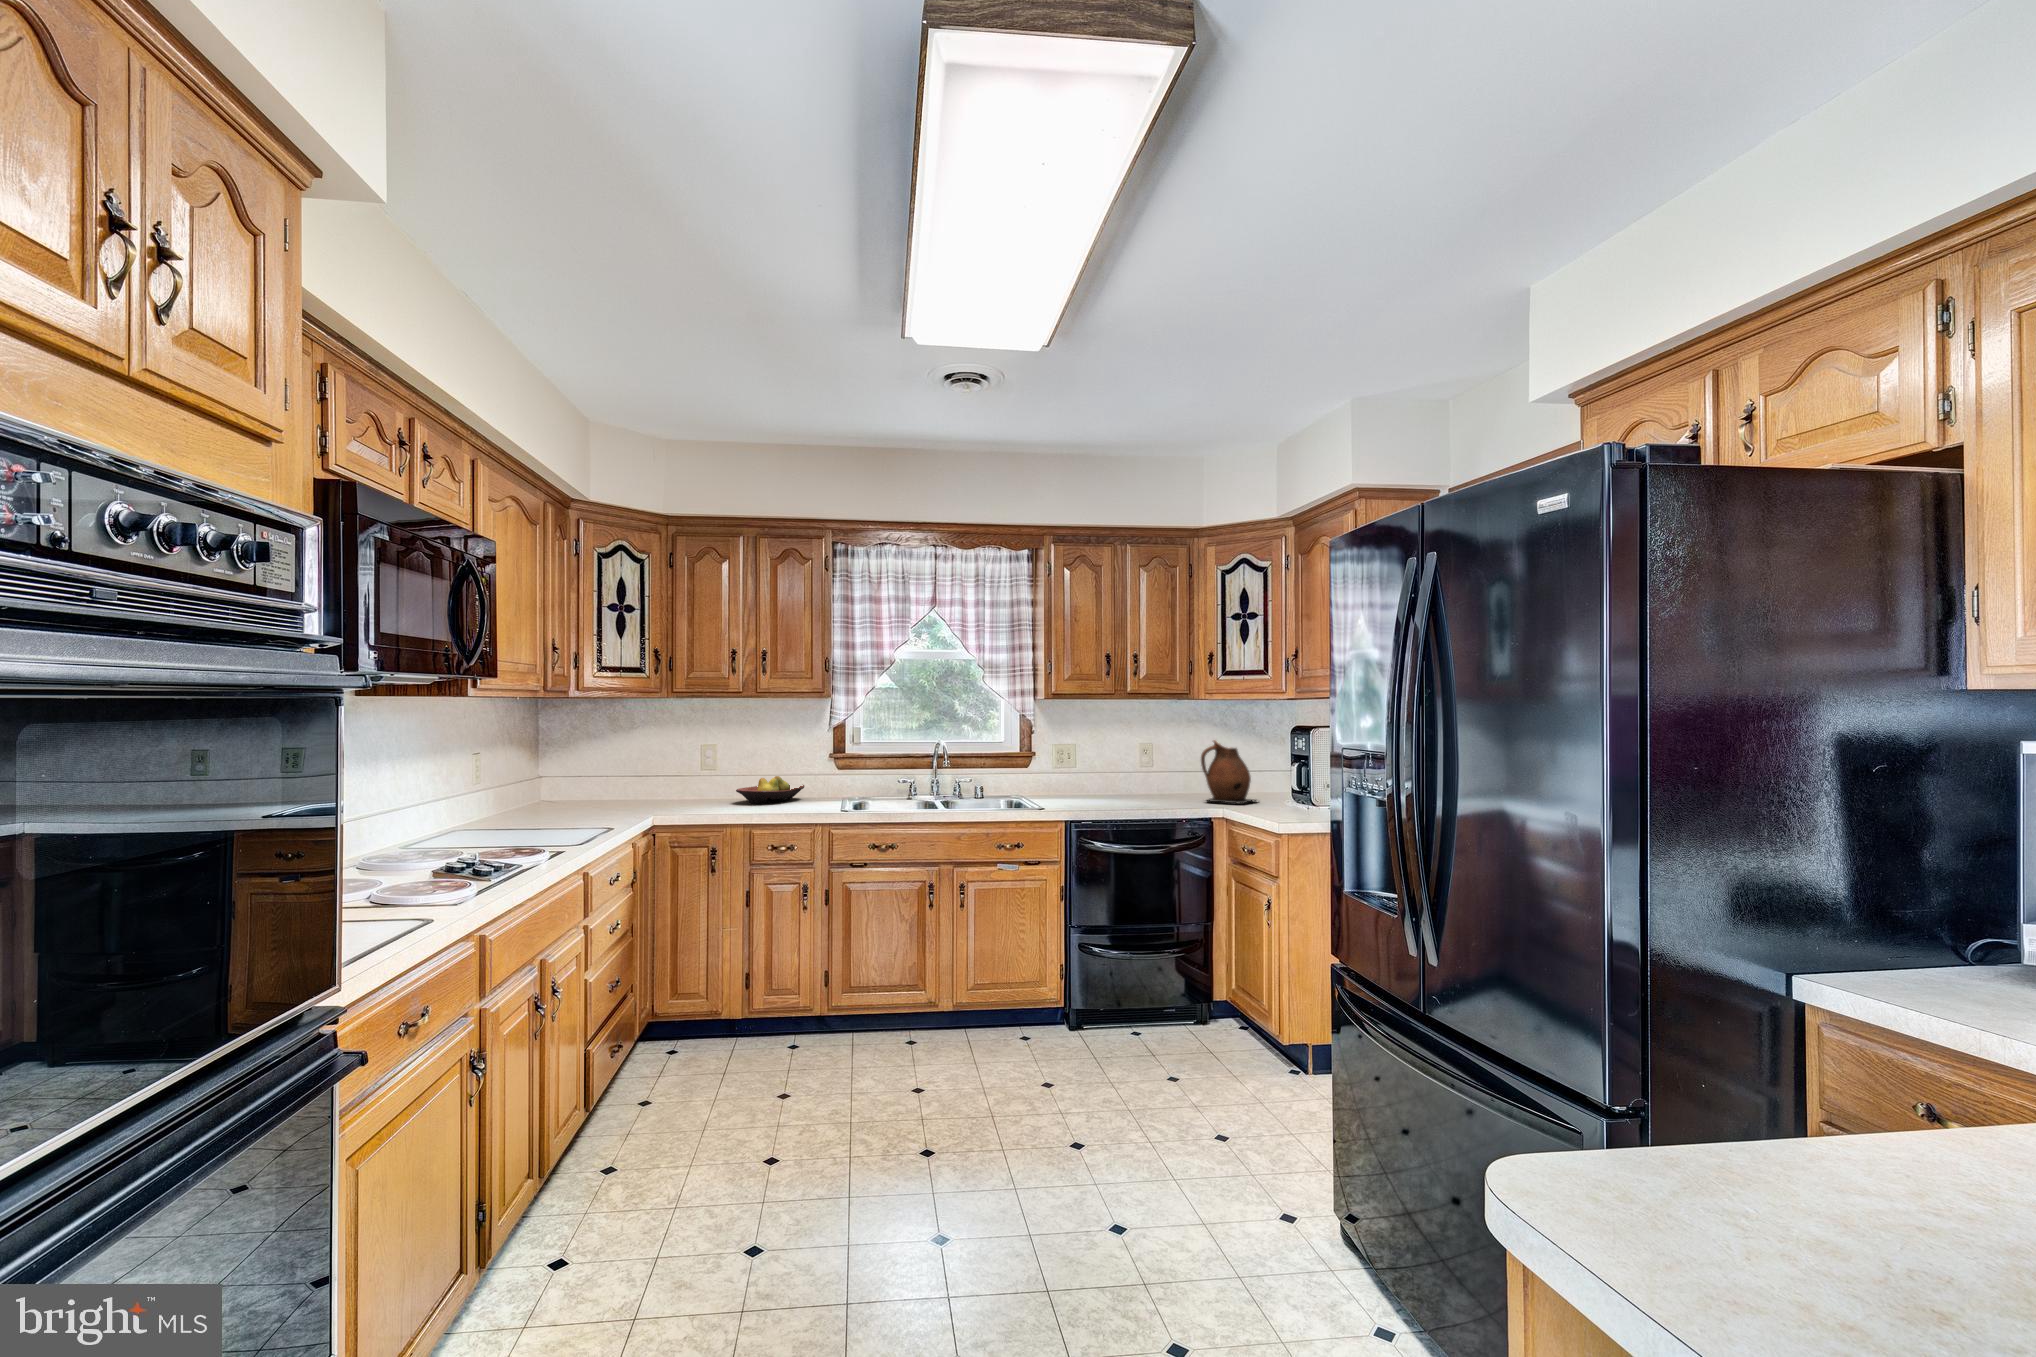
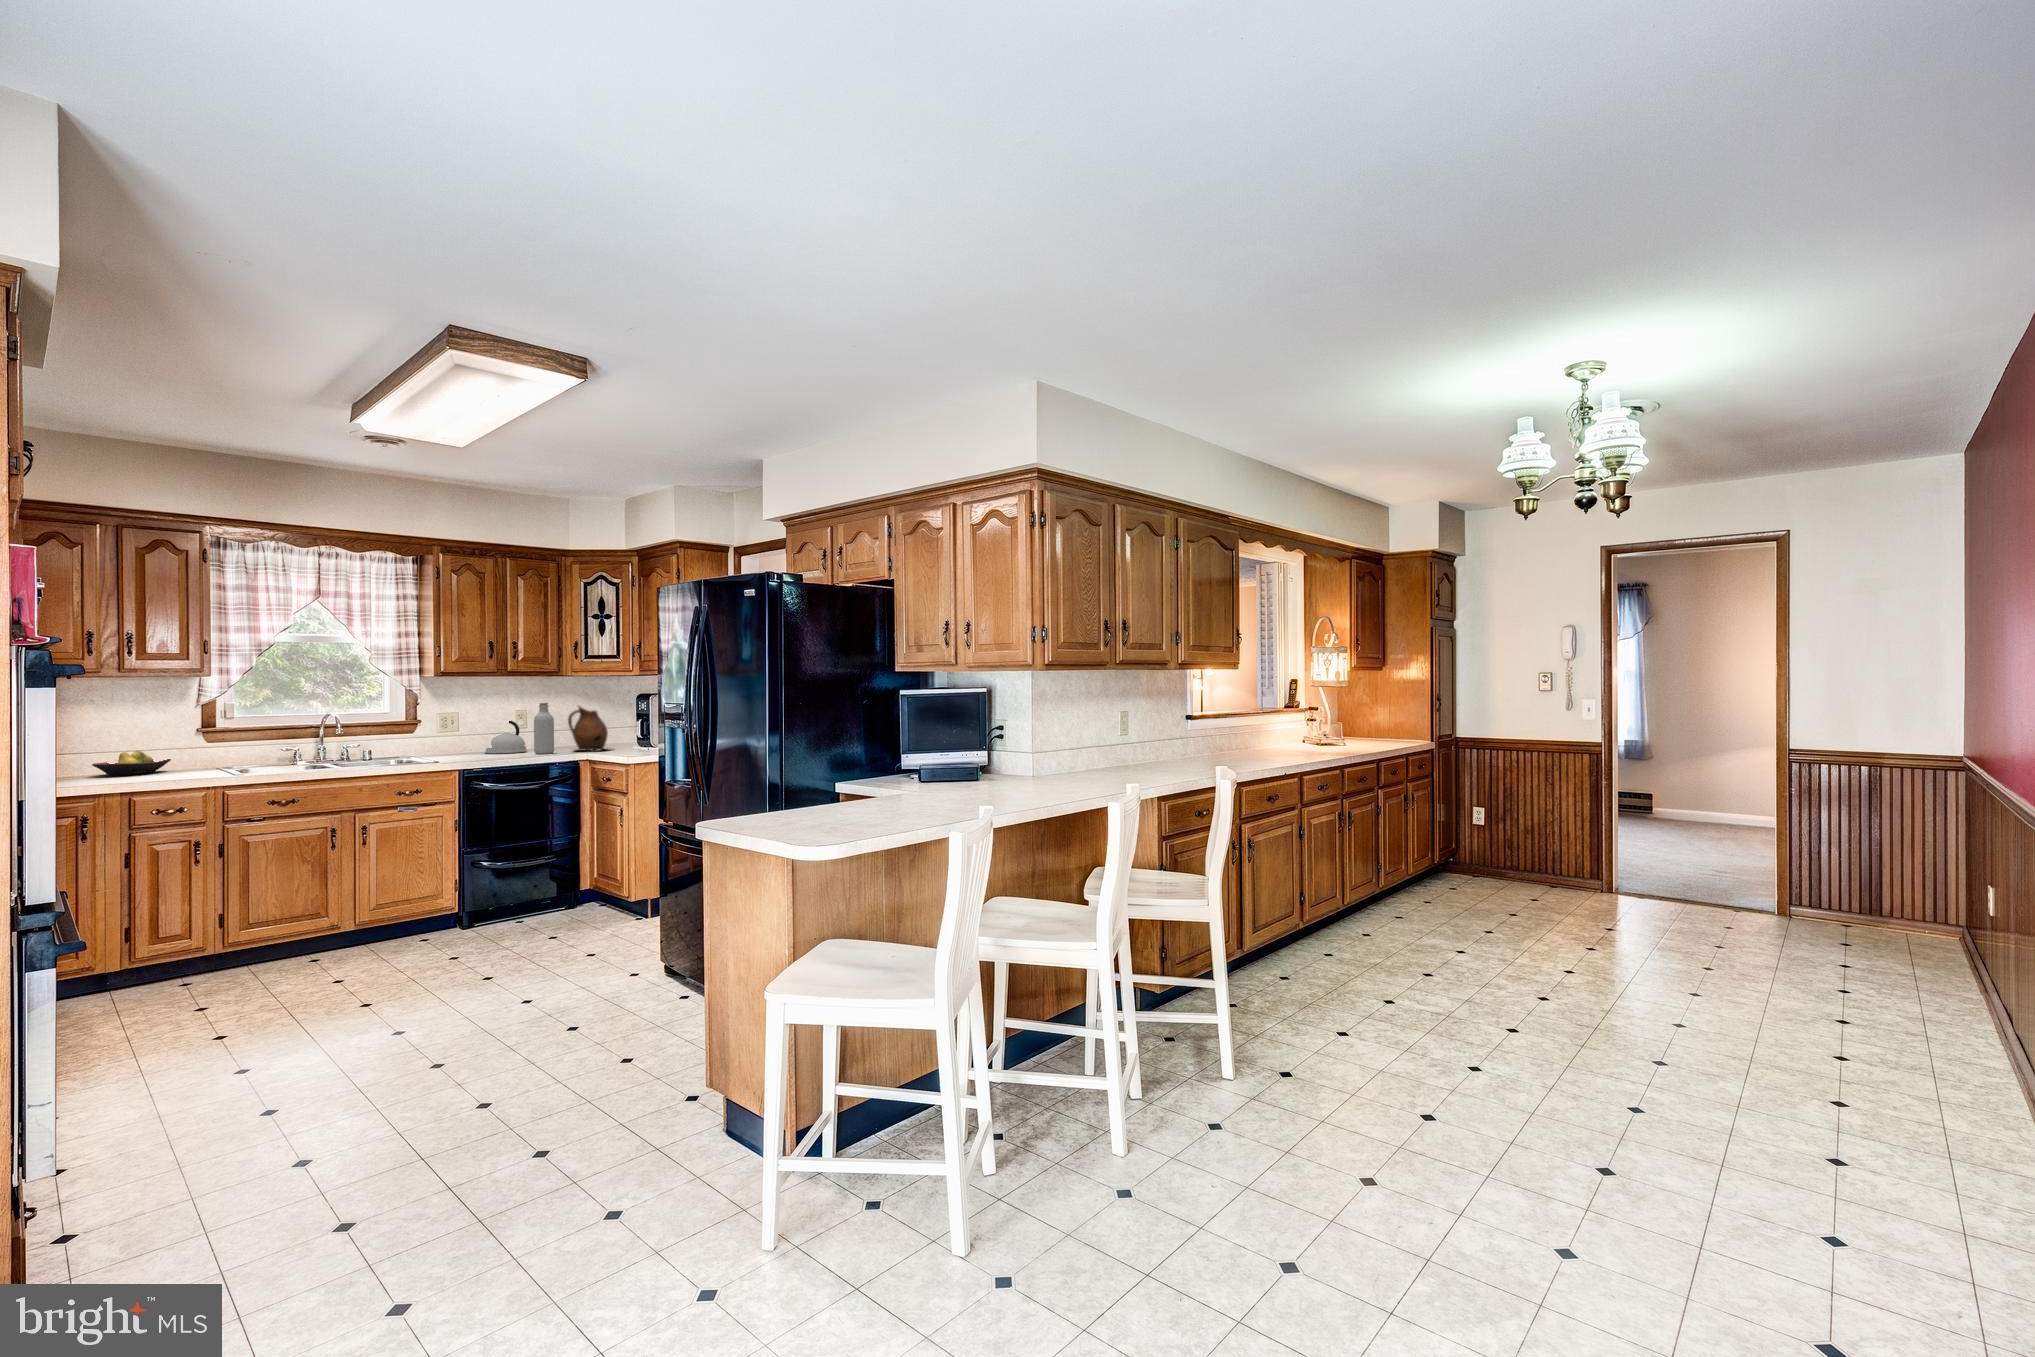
bottle: none [1159,736,1183,804] -> present [534,703,554,754]
kettle: none [1102,755,1153,798] -> present [485,721,527,754]

